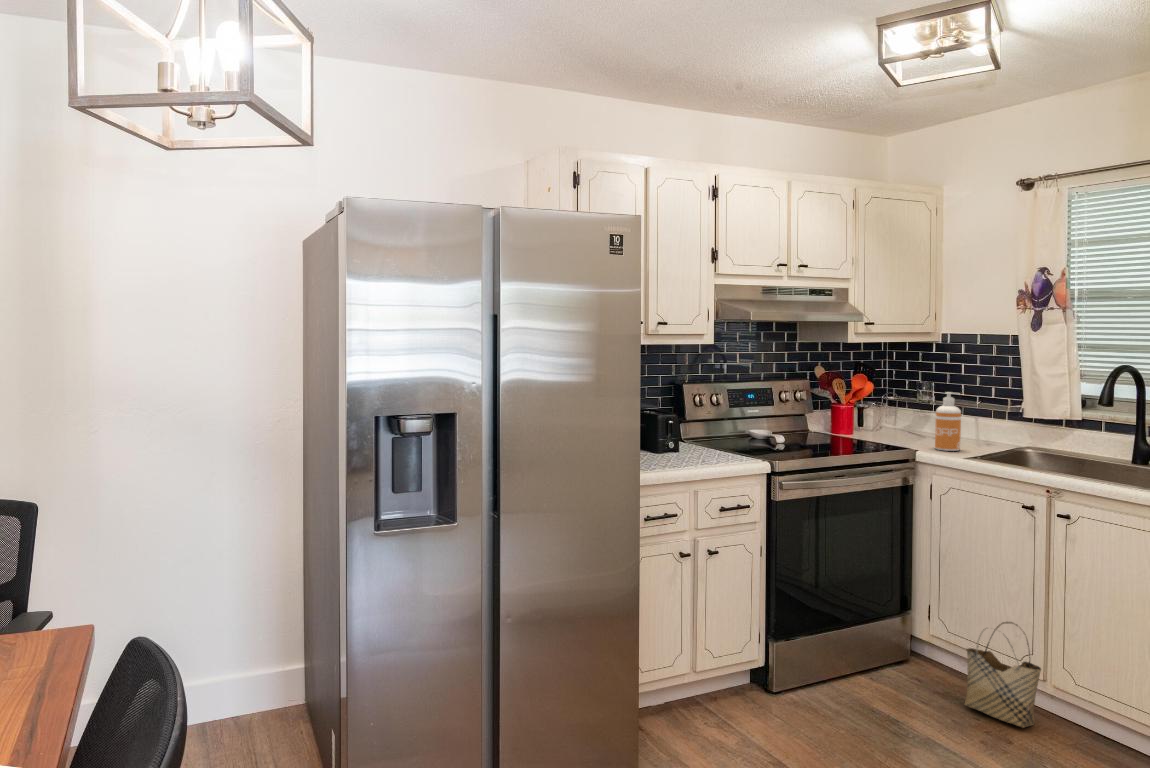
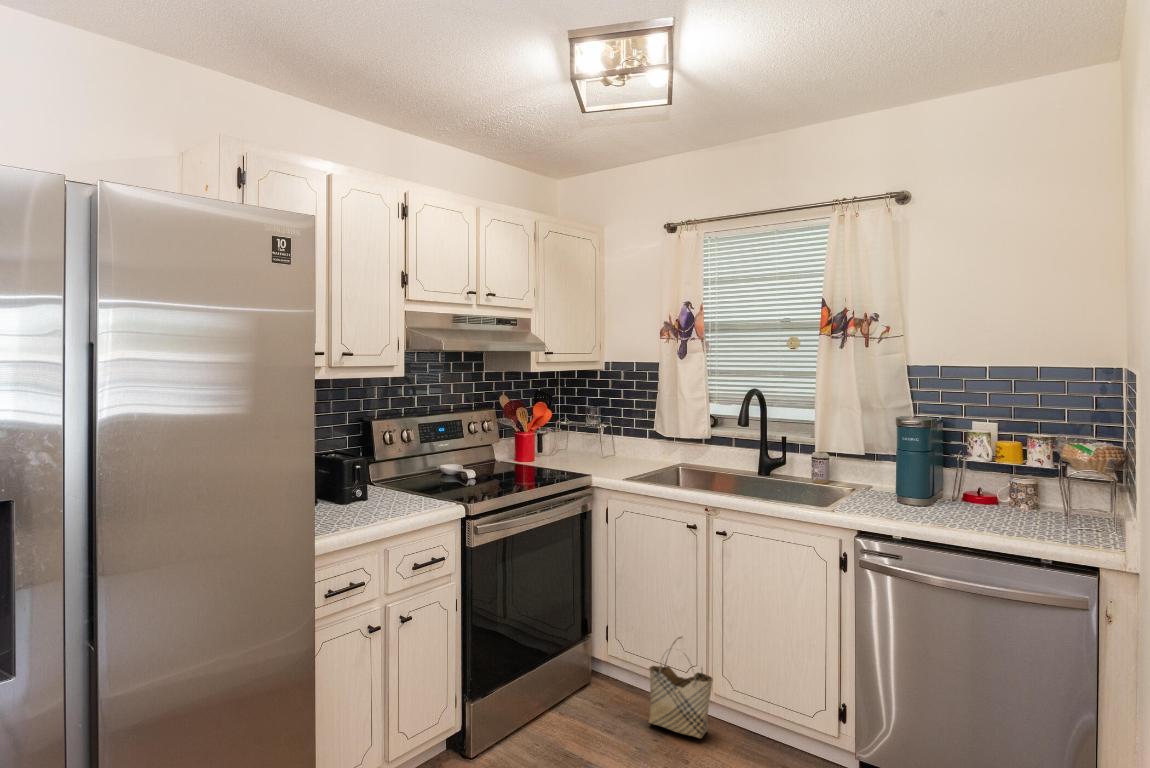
soap dispenser: present [935,392,961,451] -> none [611,421,633,476]

